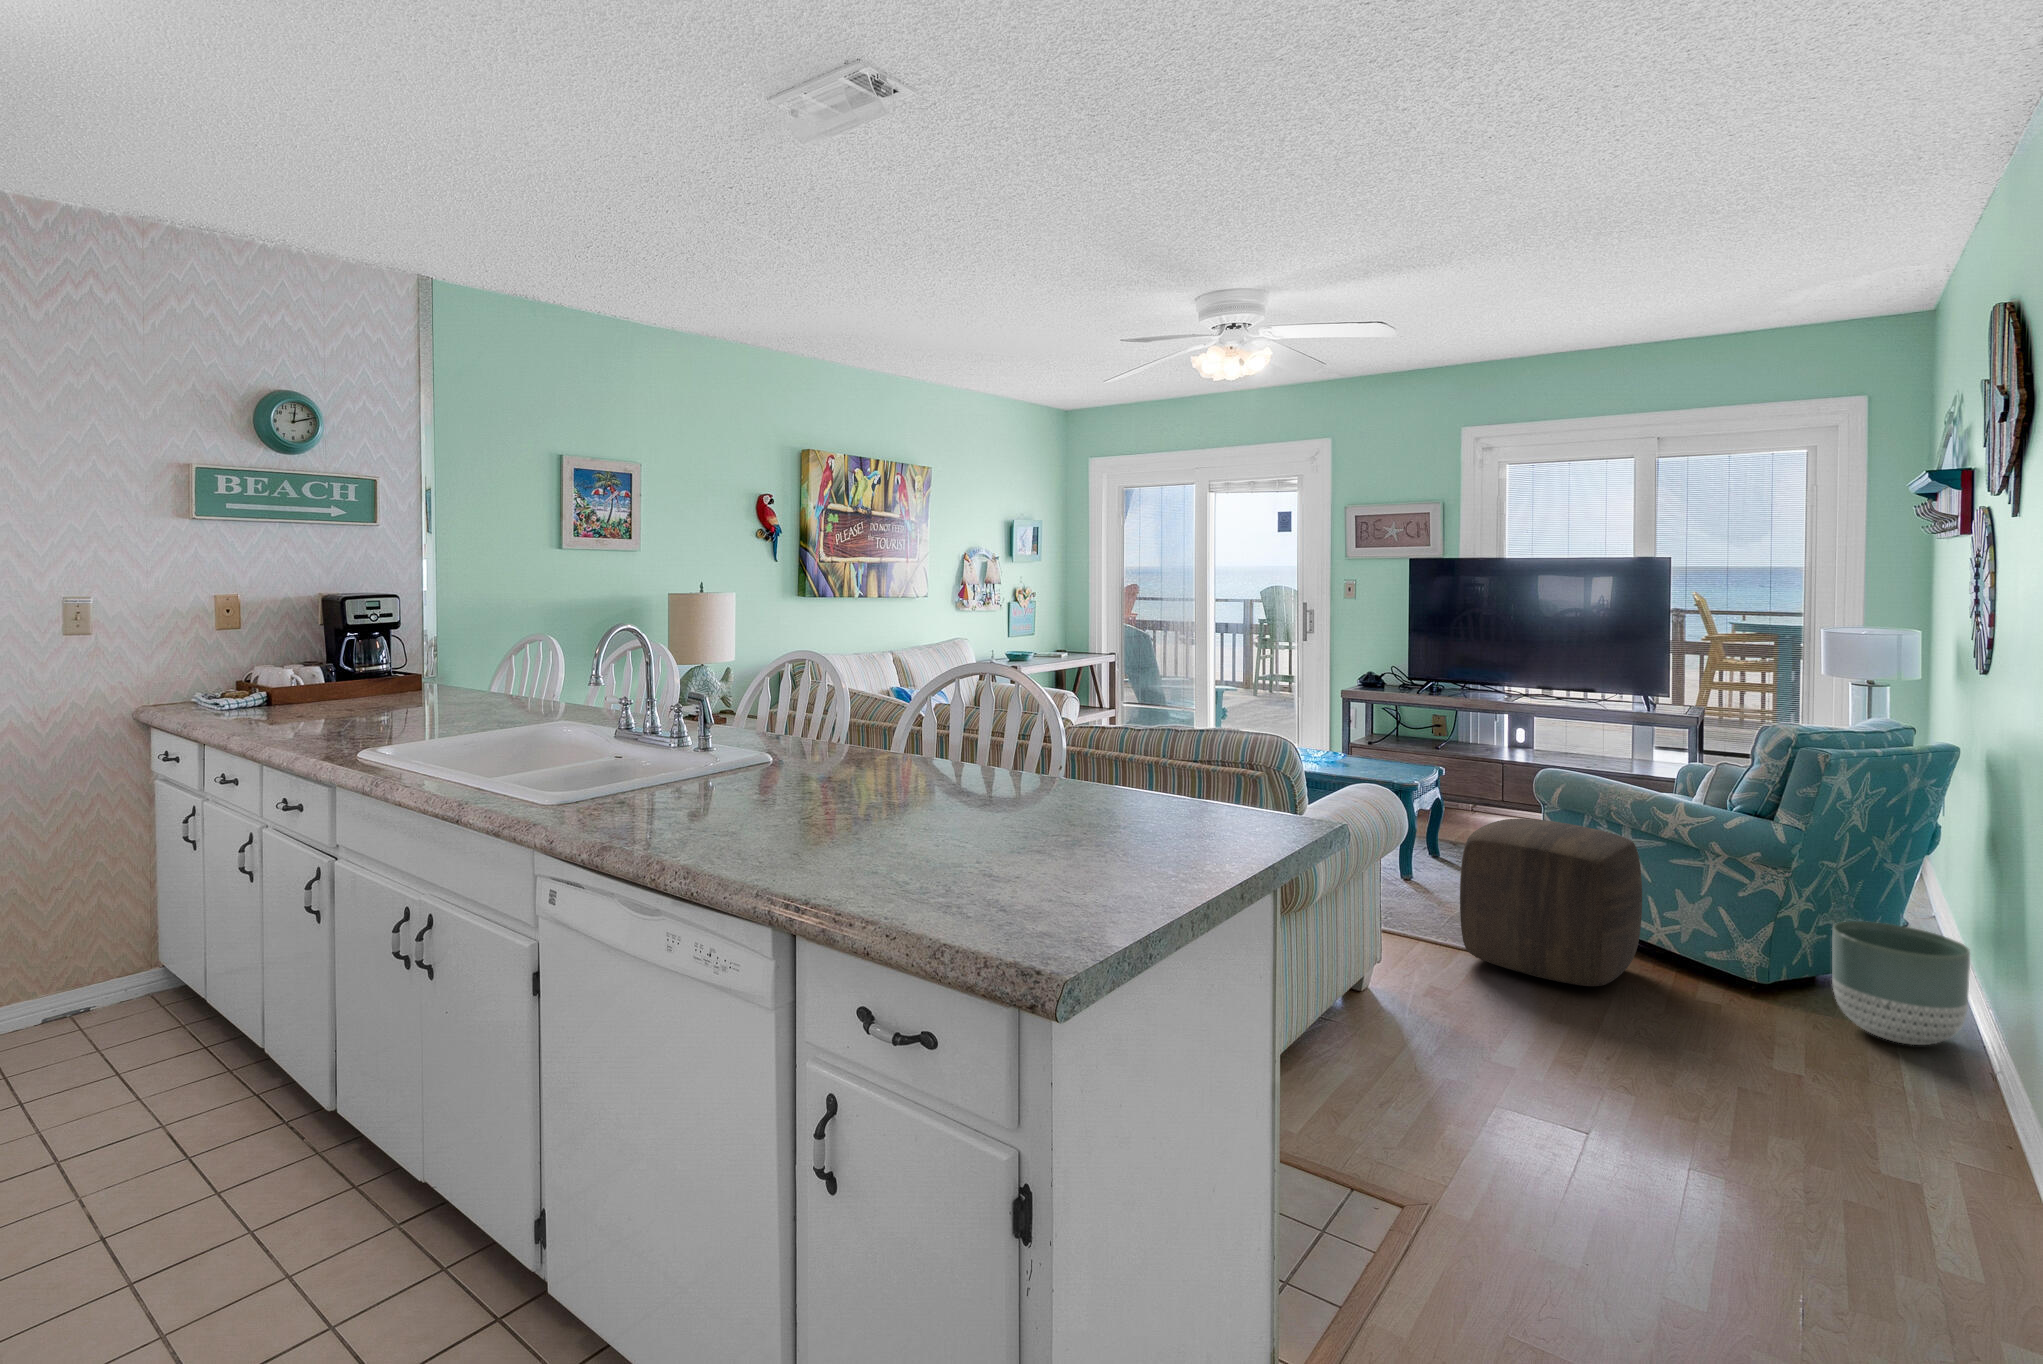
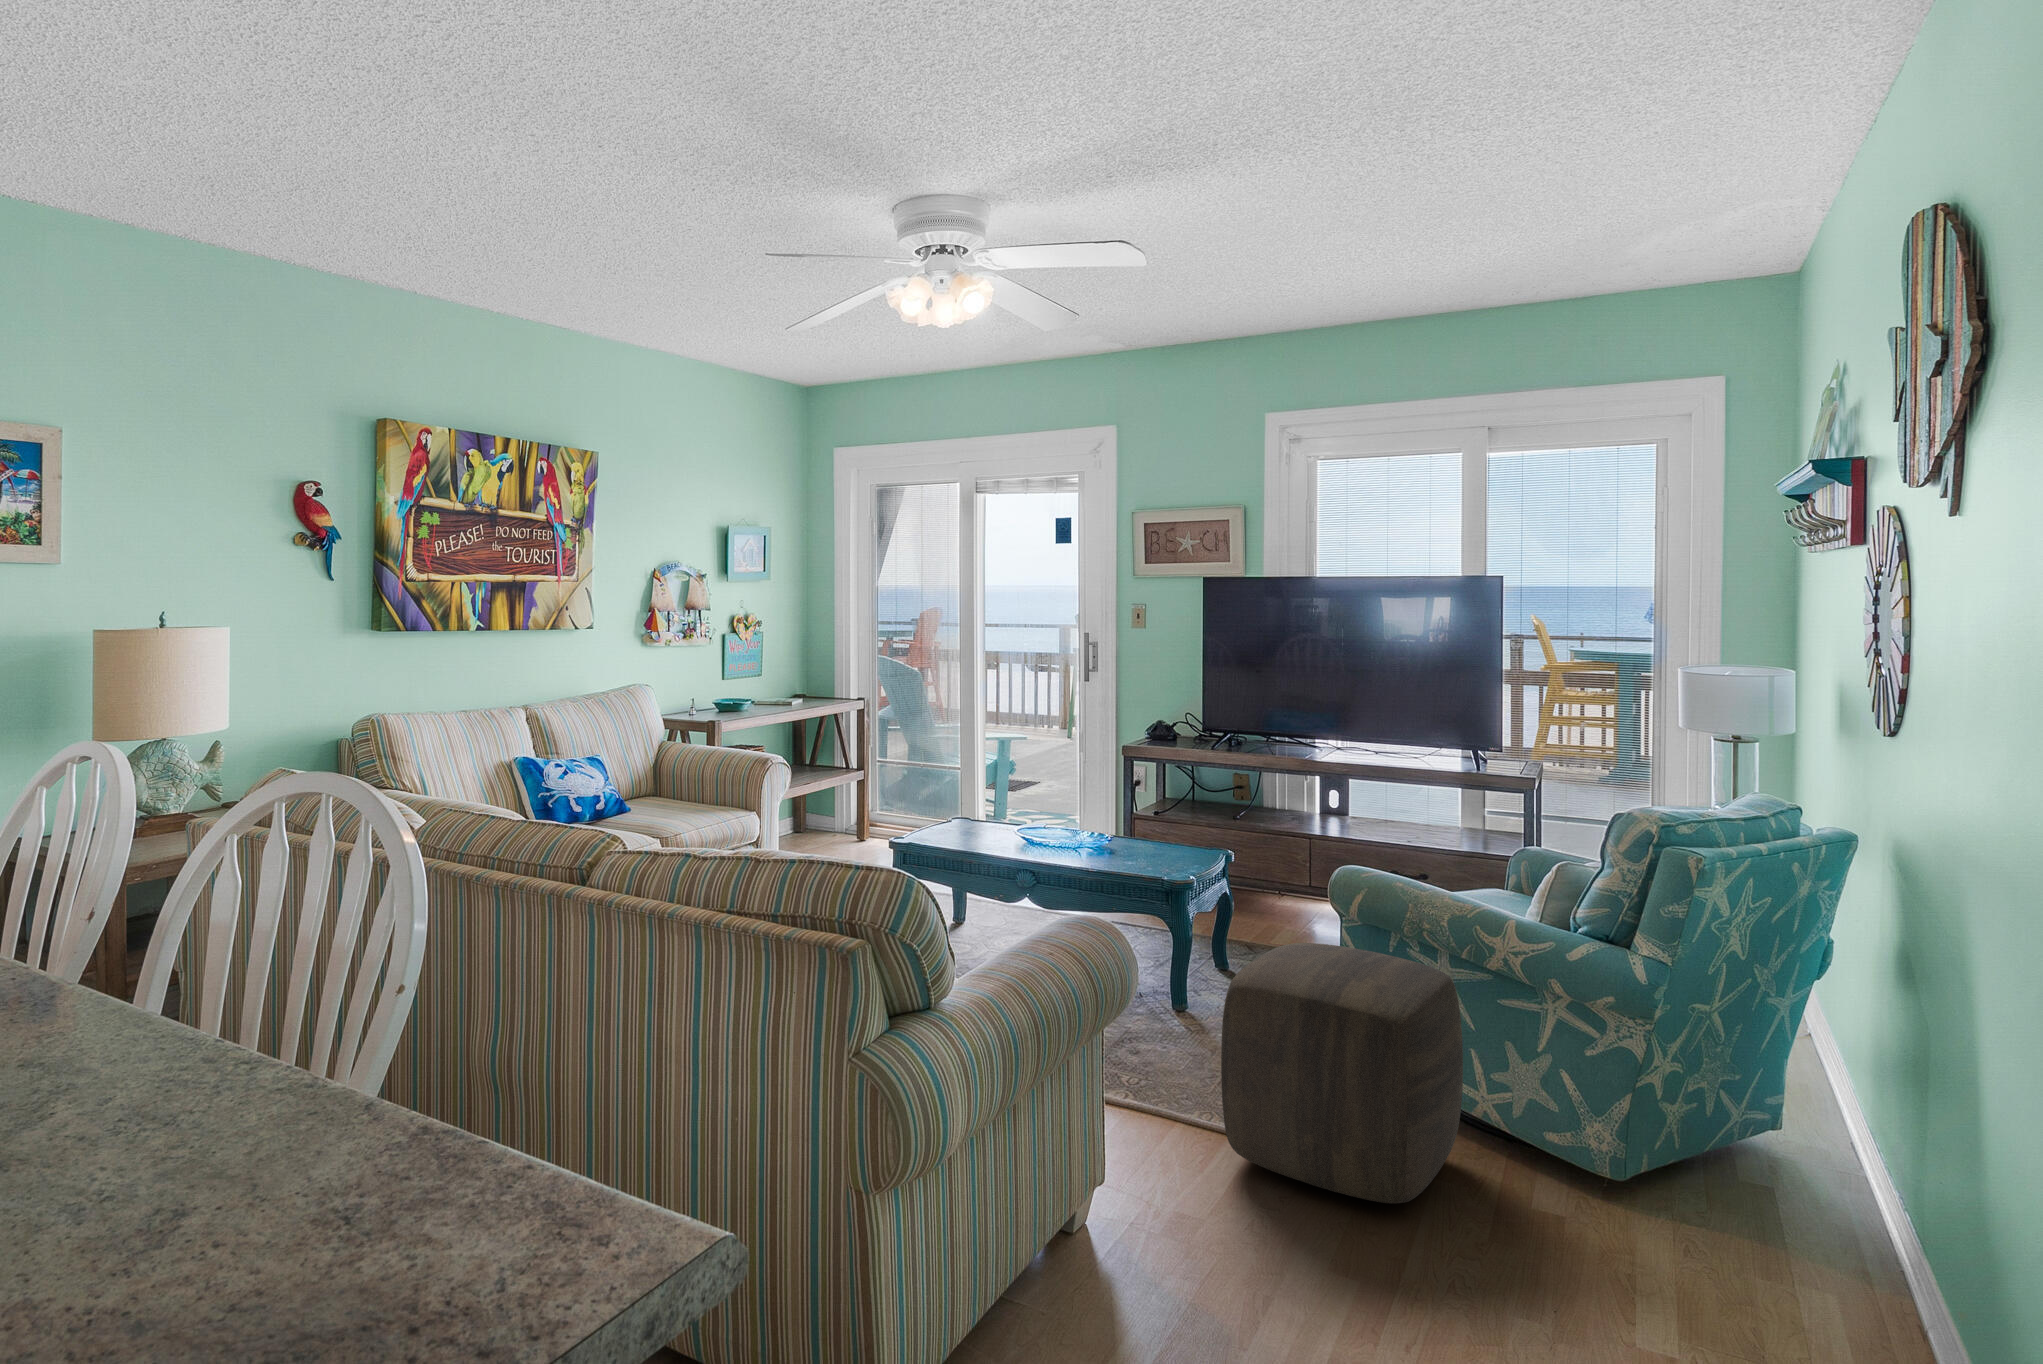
planter: present [1832,921,1970,1045] -> none [1709,1090,1889,1280]

